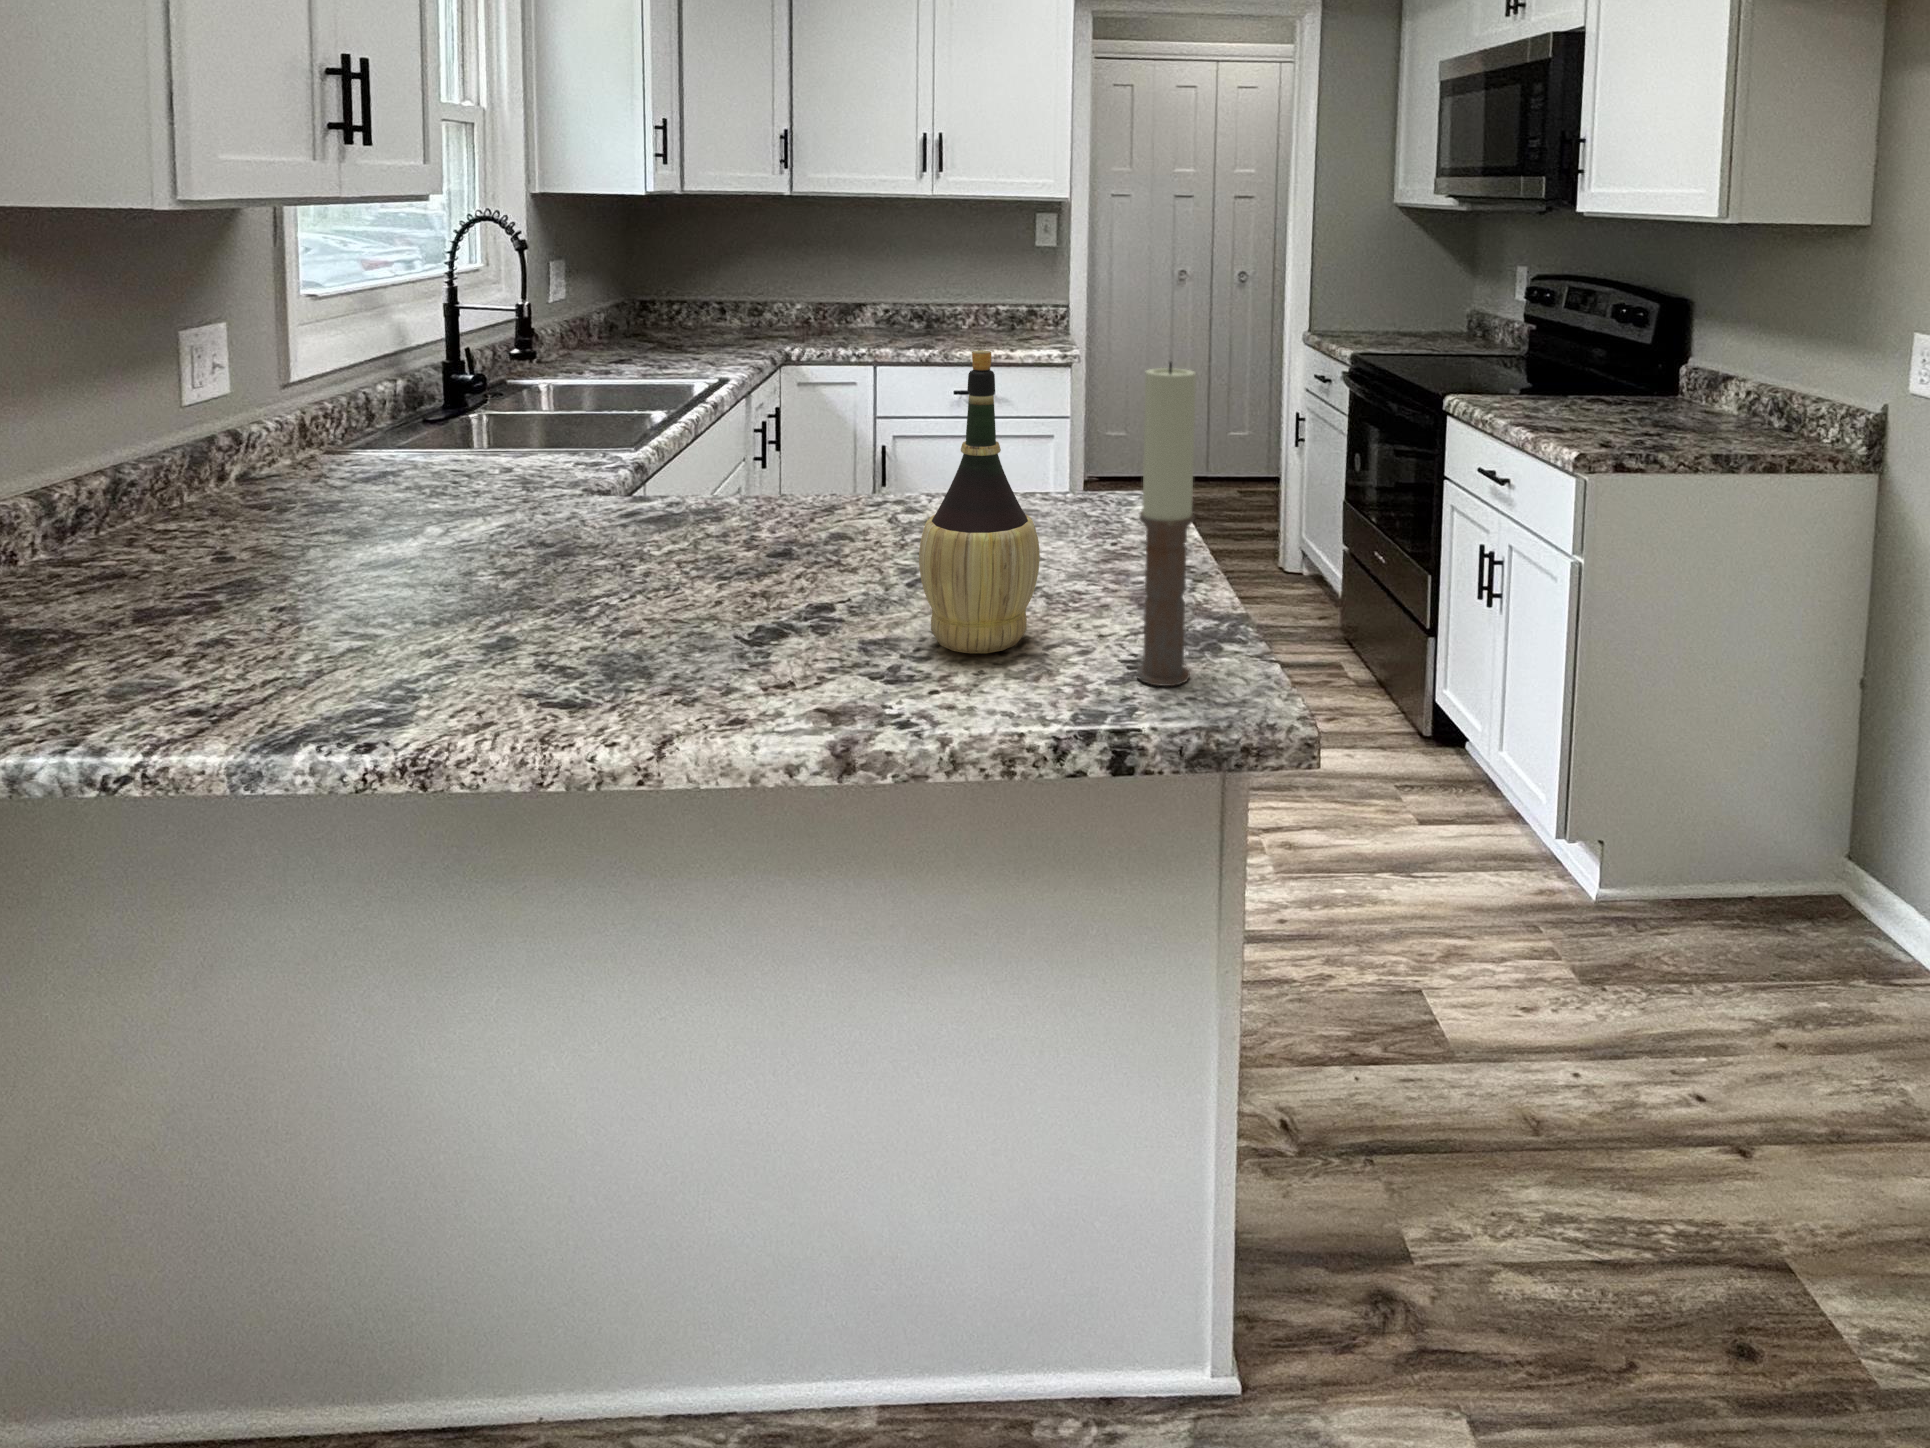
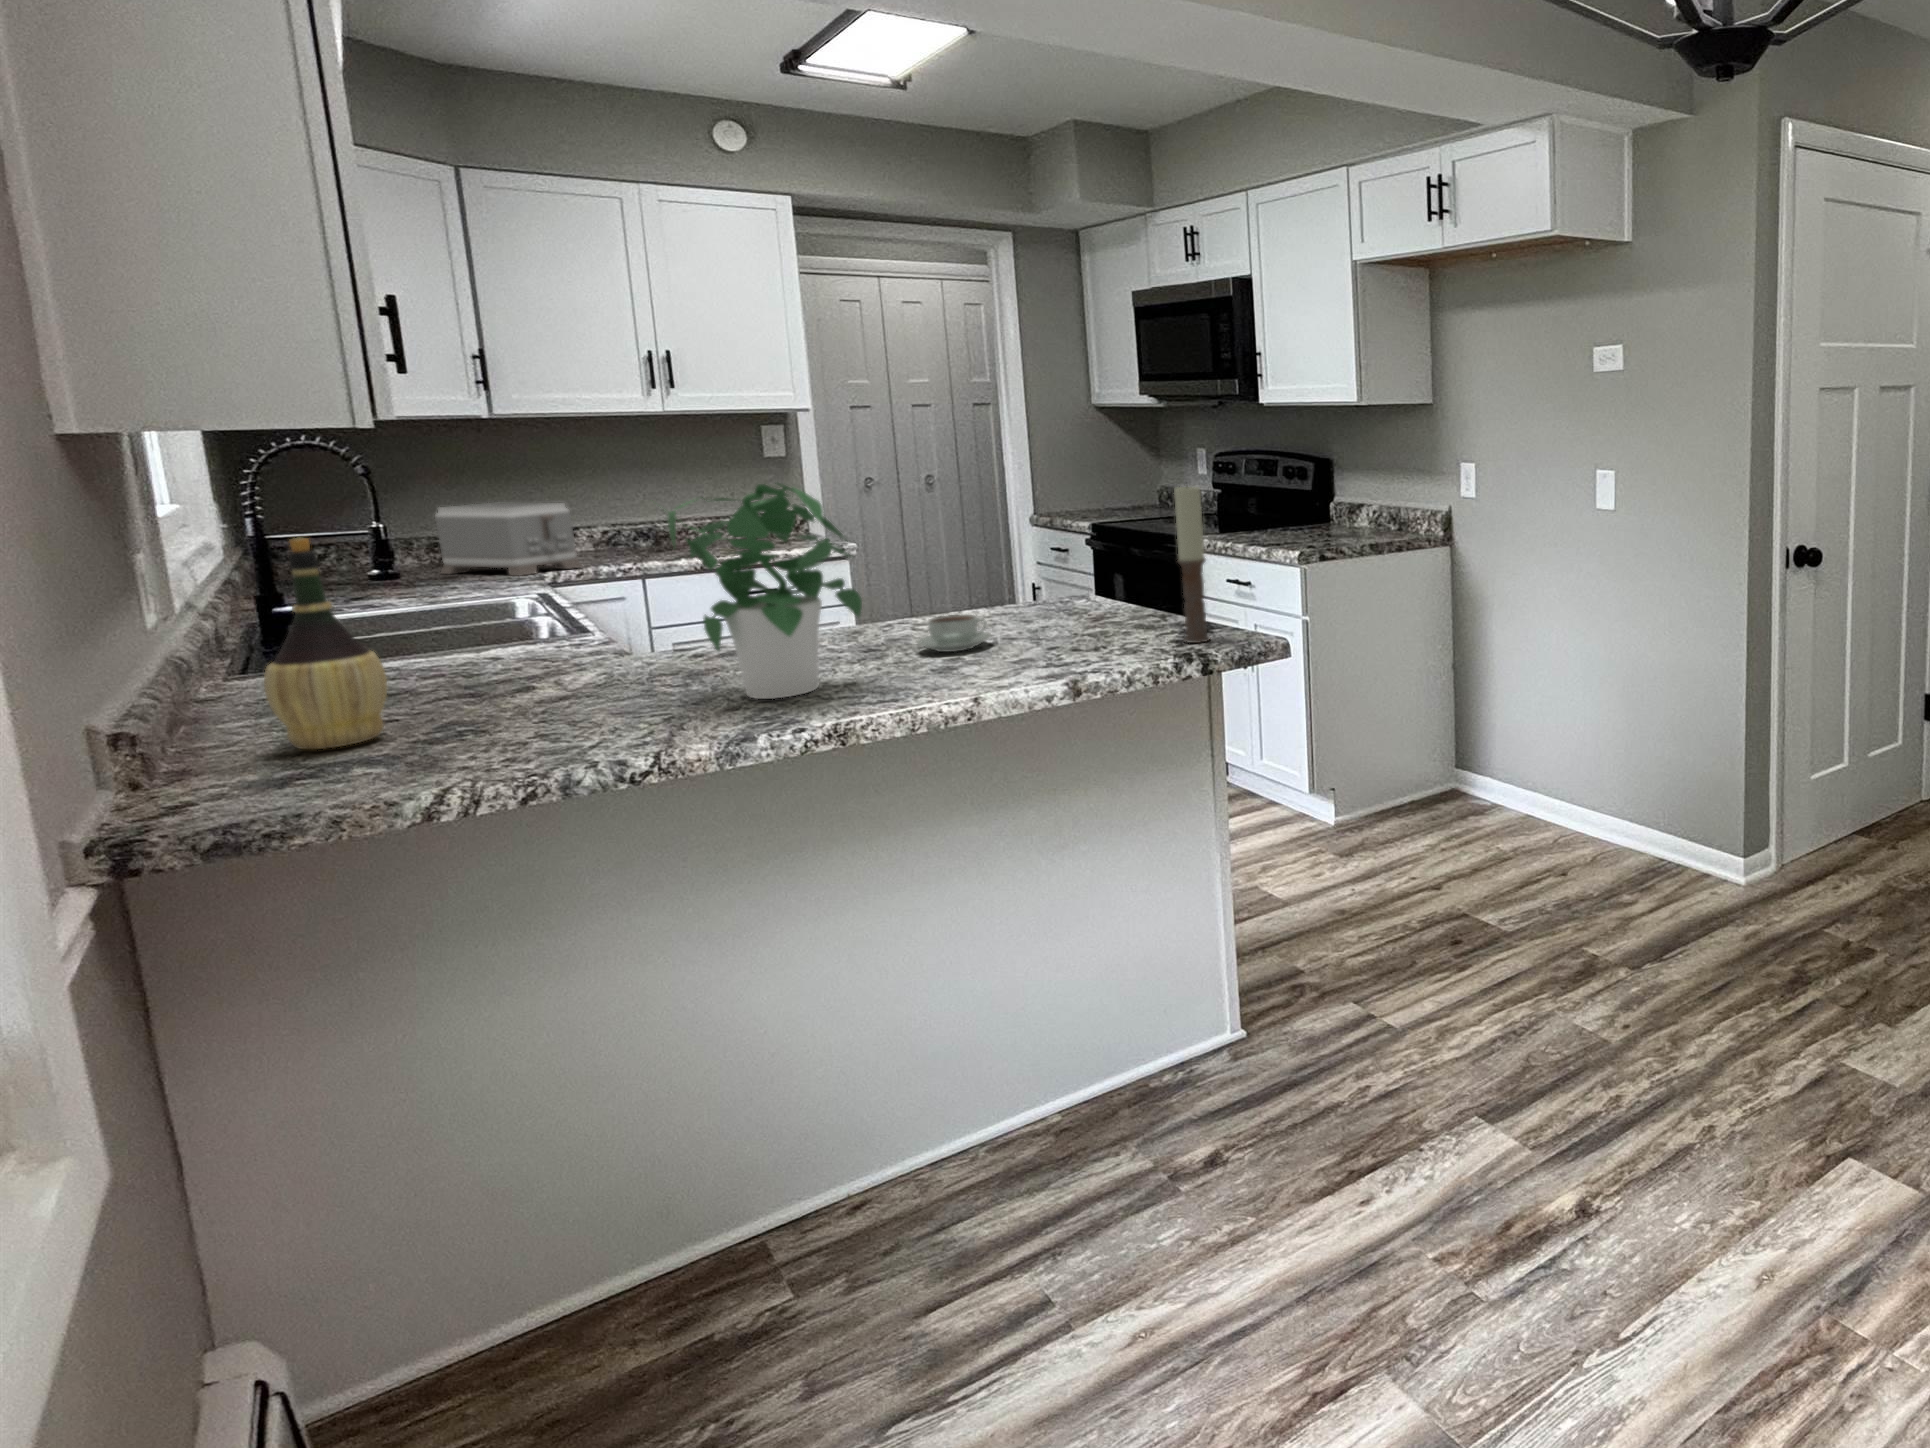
toaster: none [735,276,832,351] -> present [435,503,582,576]
potted plant: none [365,307,651,641] -> present [659,484,862,699]
wine bottle: present [919,350,1040,653] -> present [264,538,387,749]
coffee cup: none [788,524,900,590] -> present [916,614,991,652]

